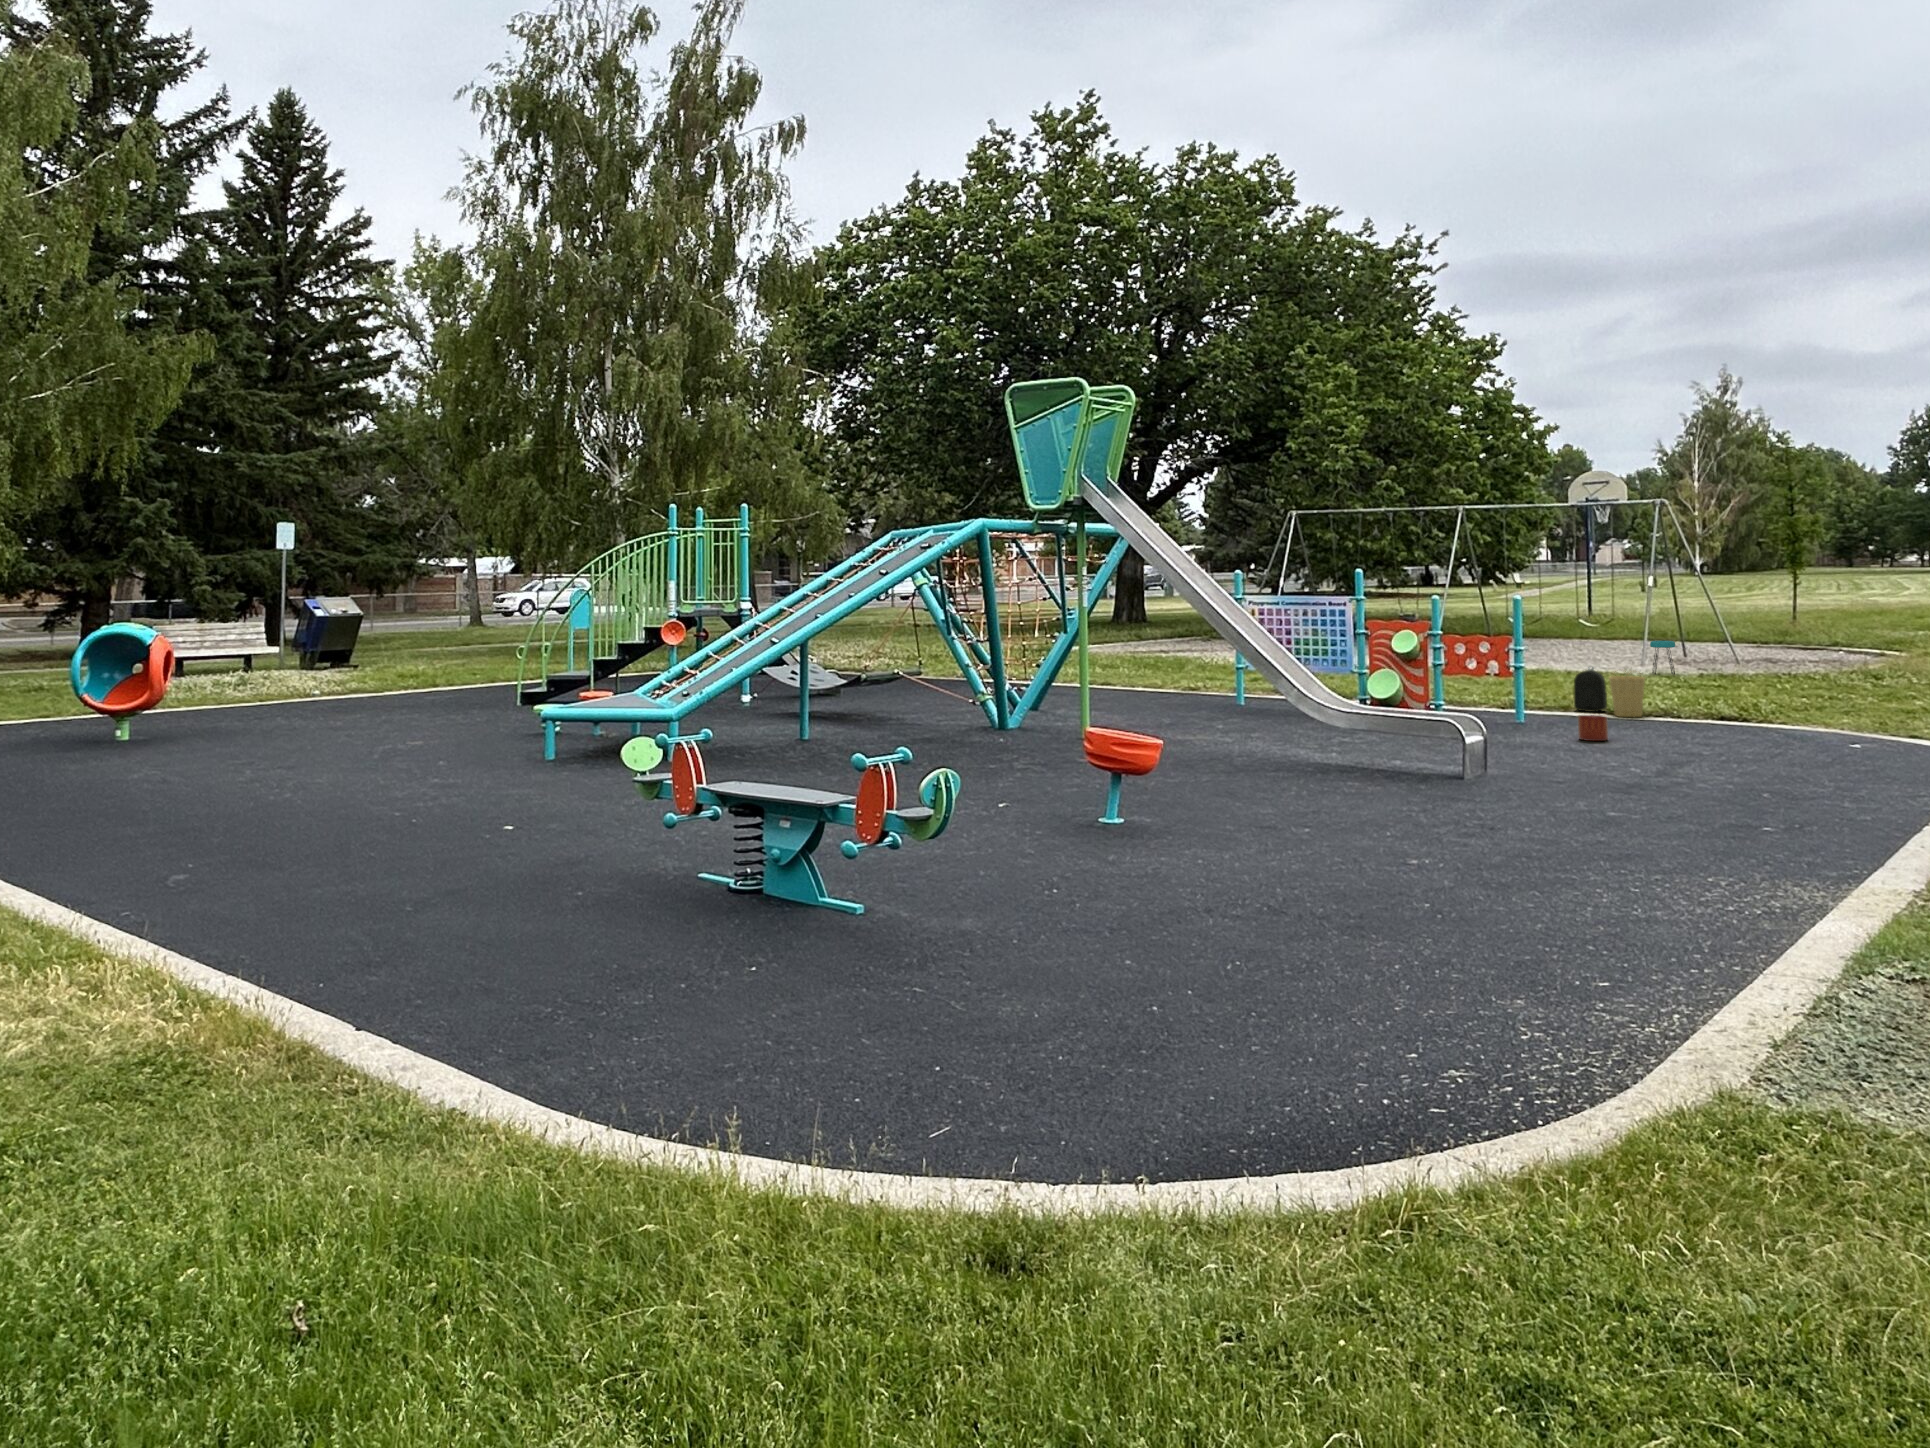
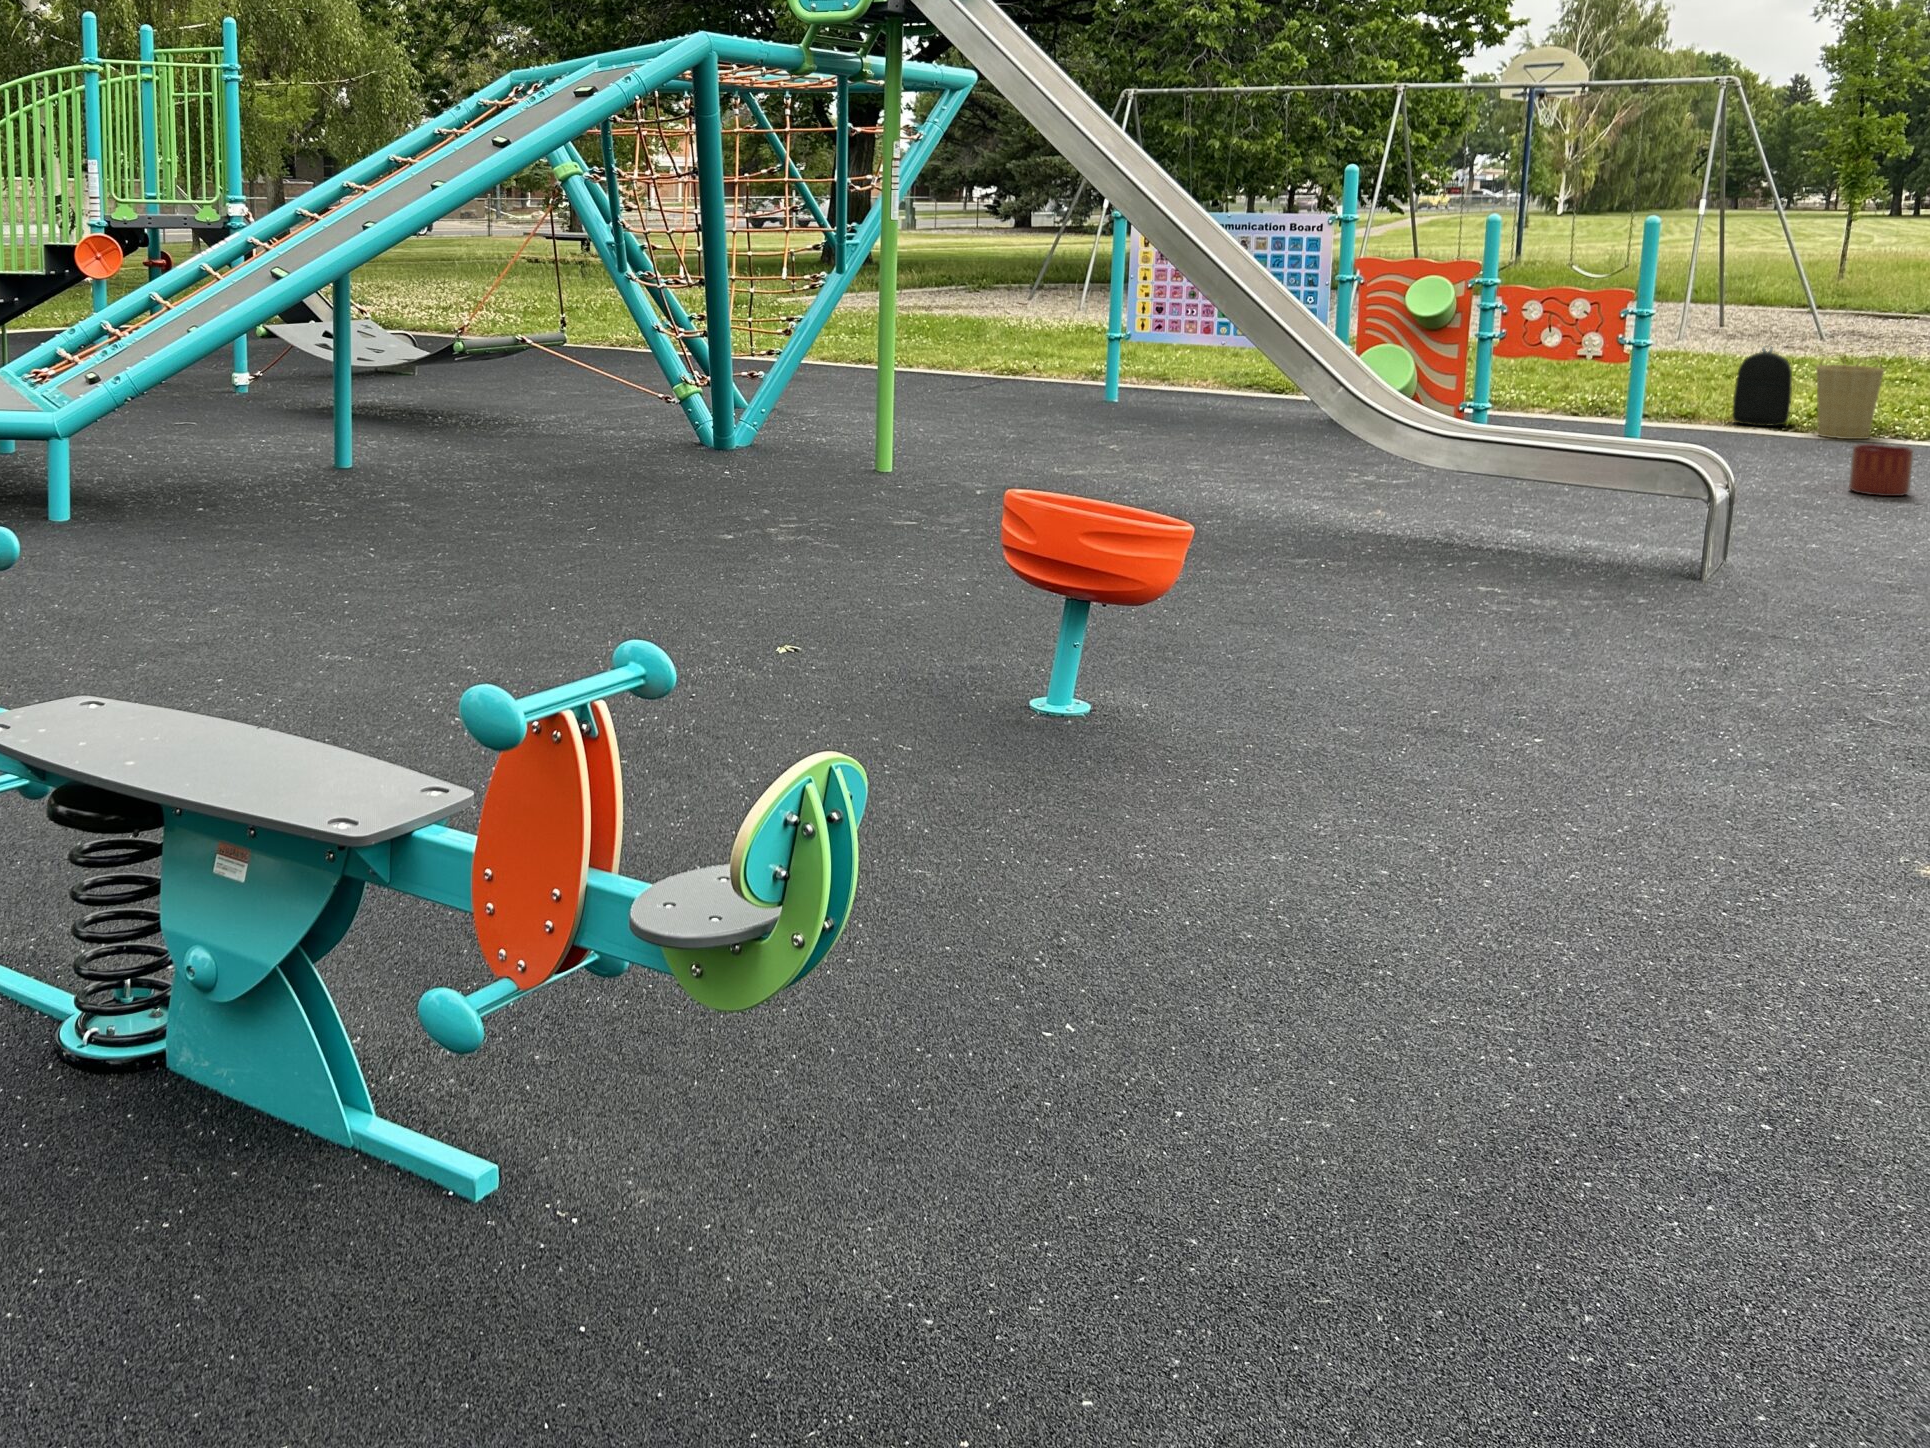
stool: present [1650,641,1675,674] -> none [1729,299,1774,354]

